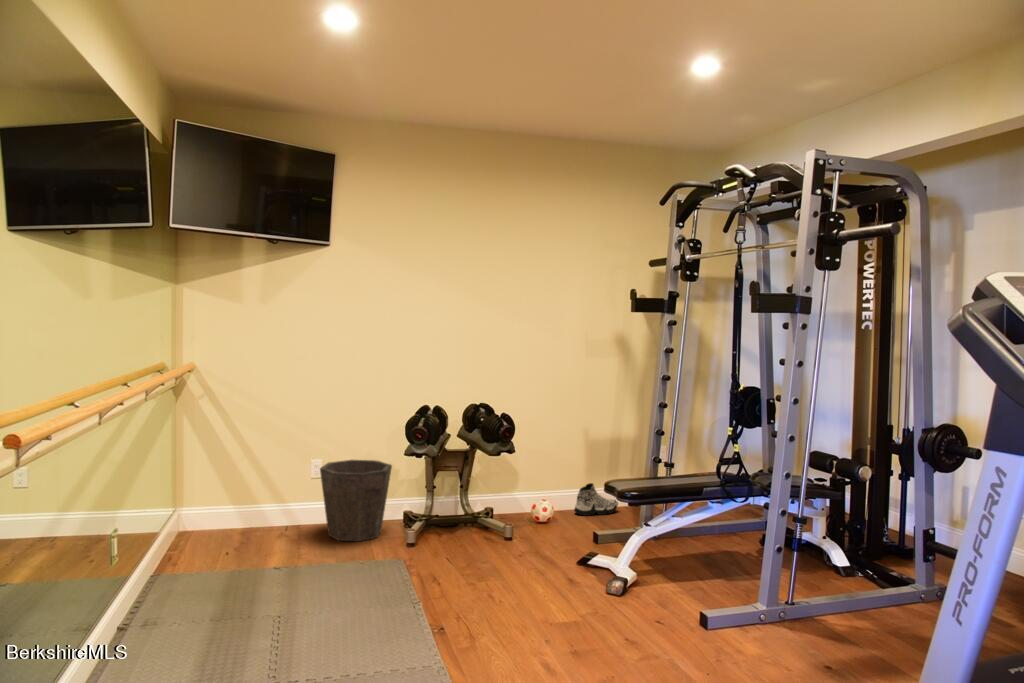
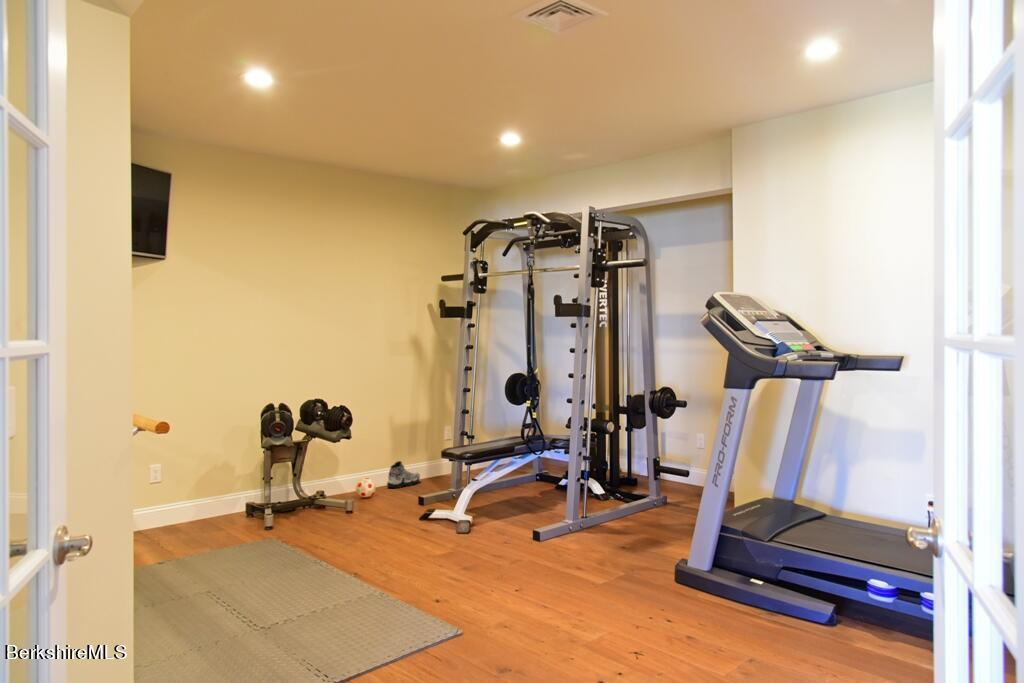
waste bin: present [320,460,392,541] -> none [172,461,240,536]

